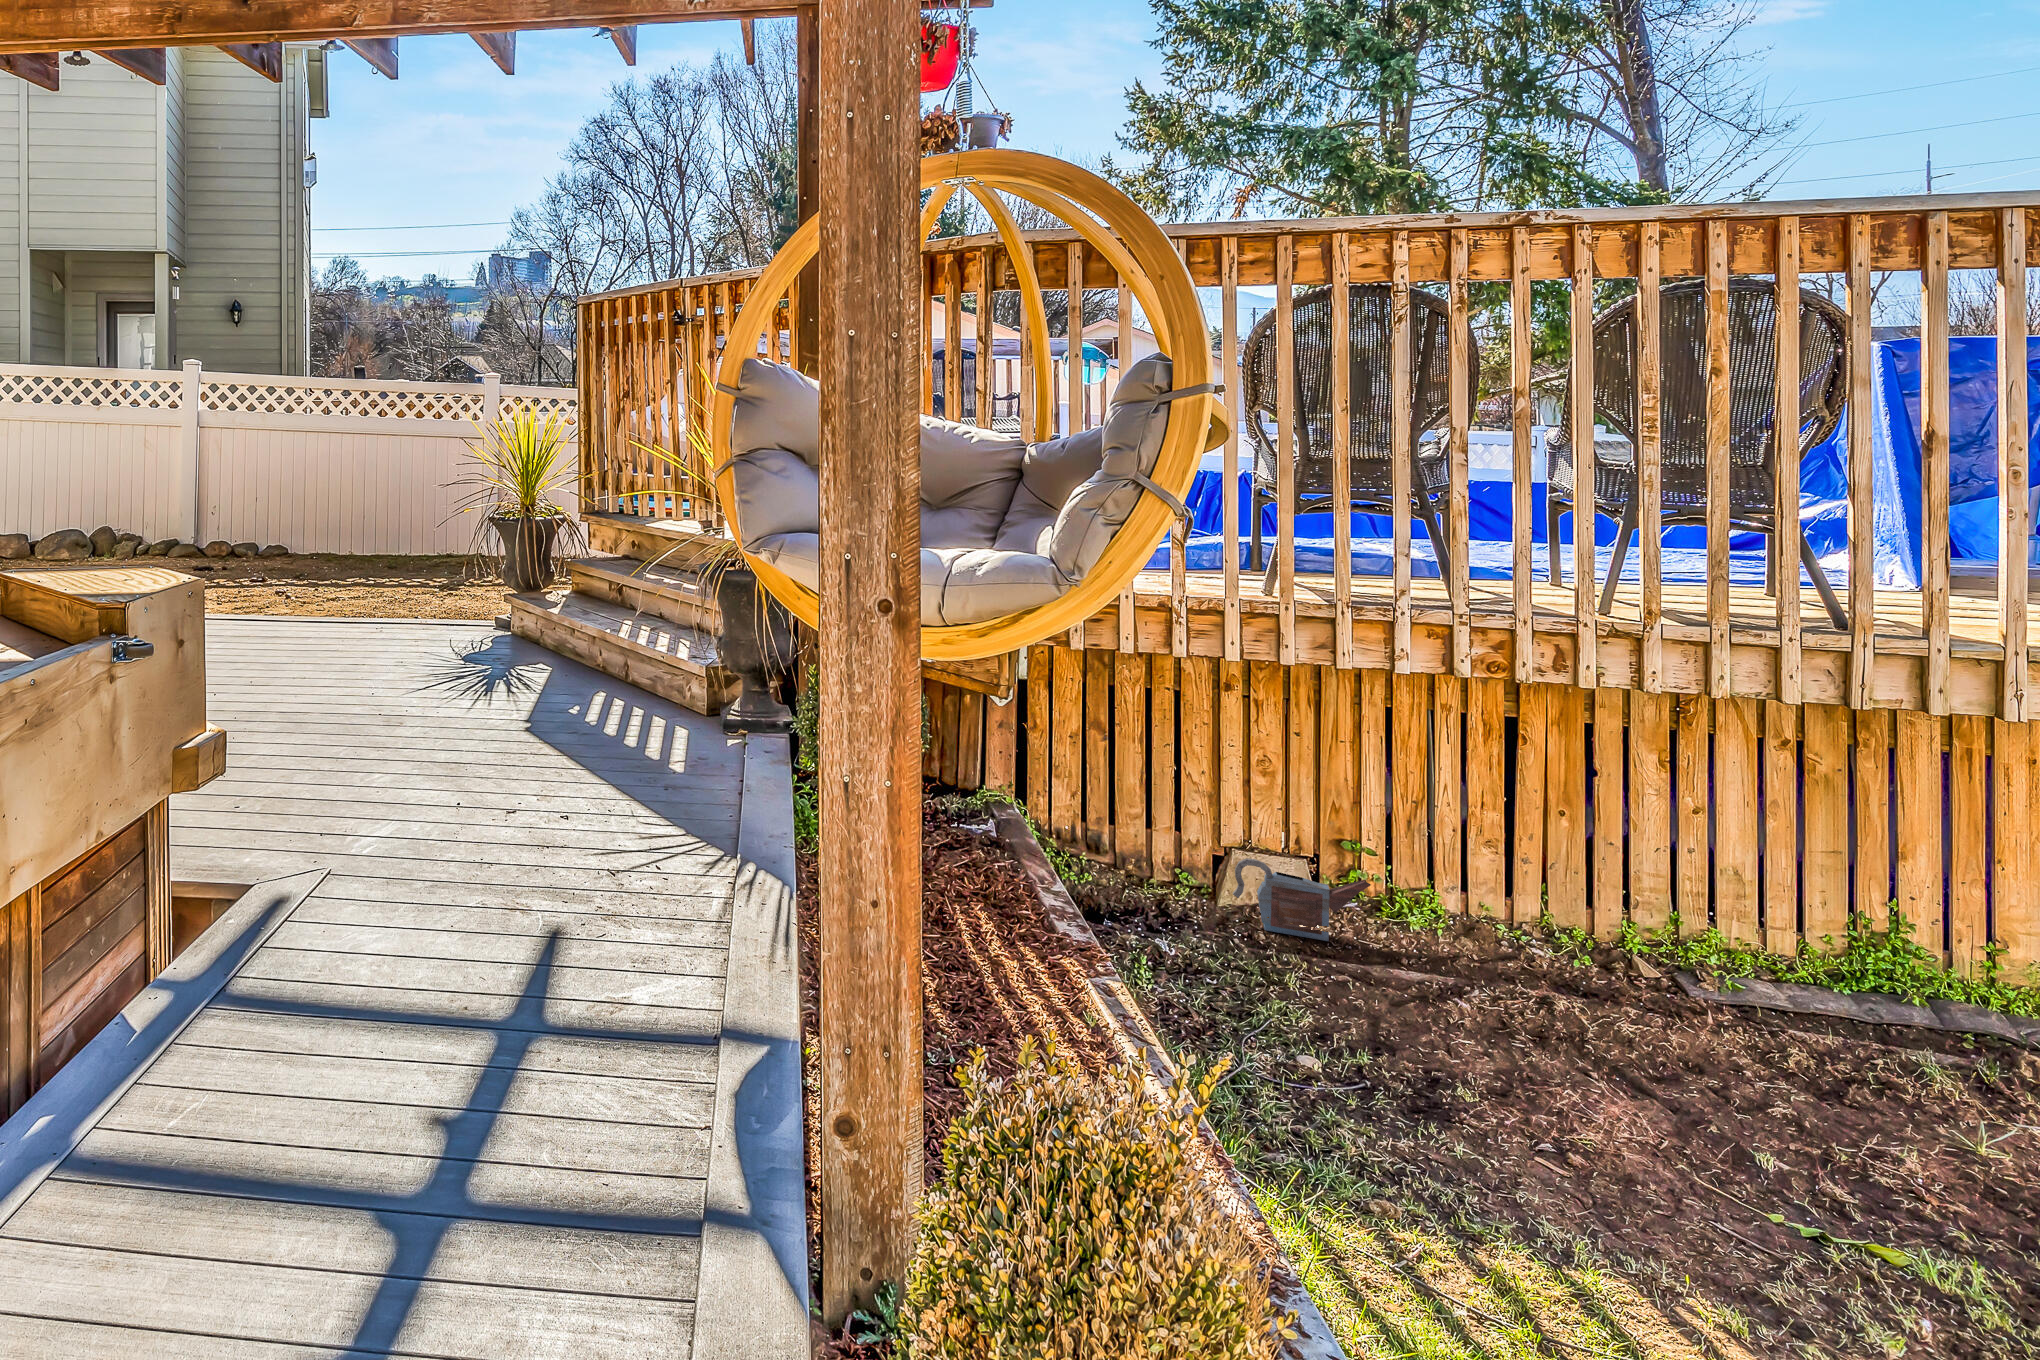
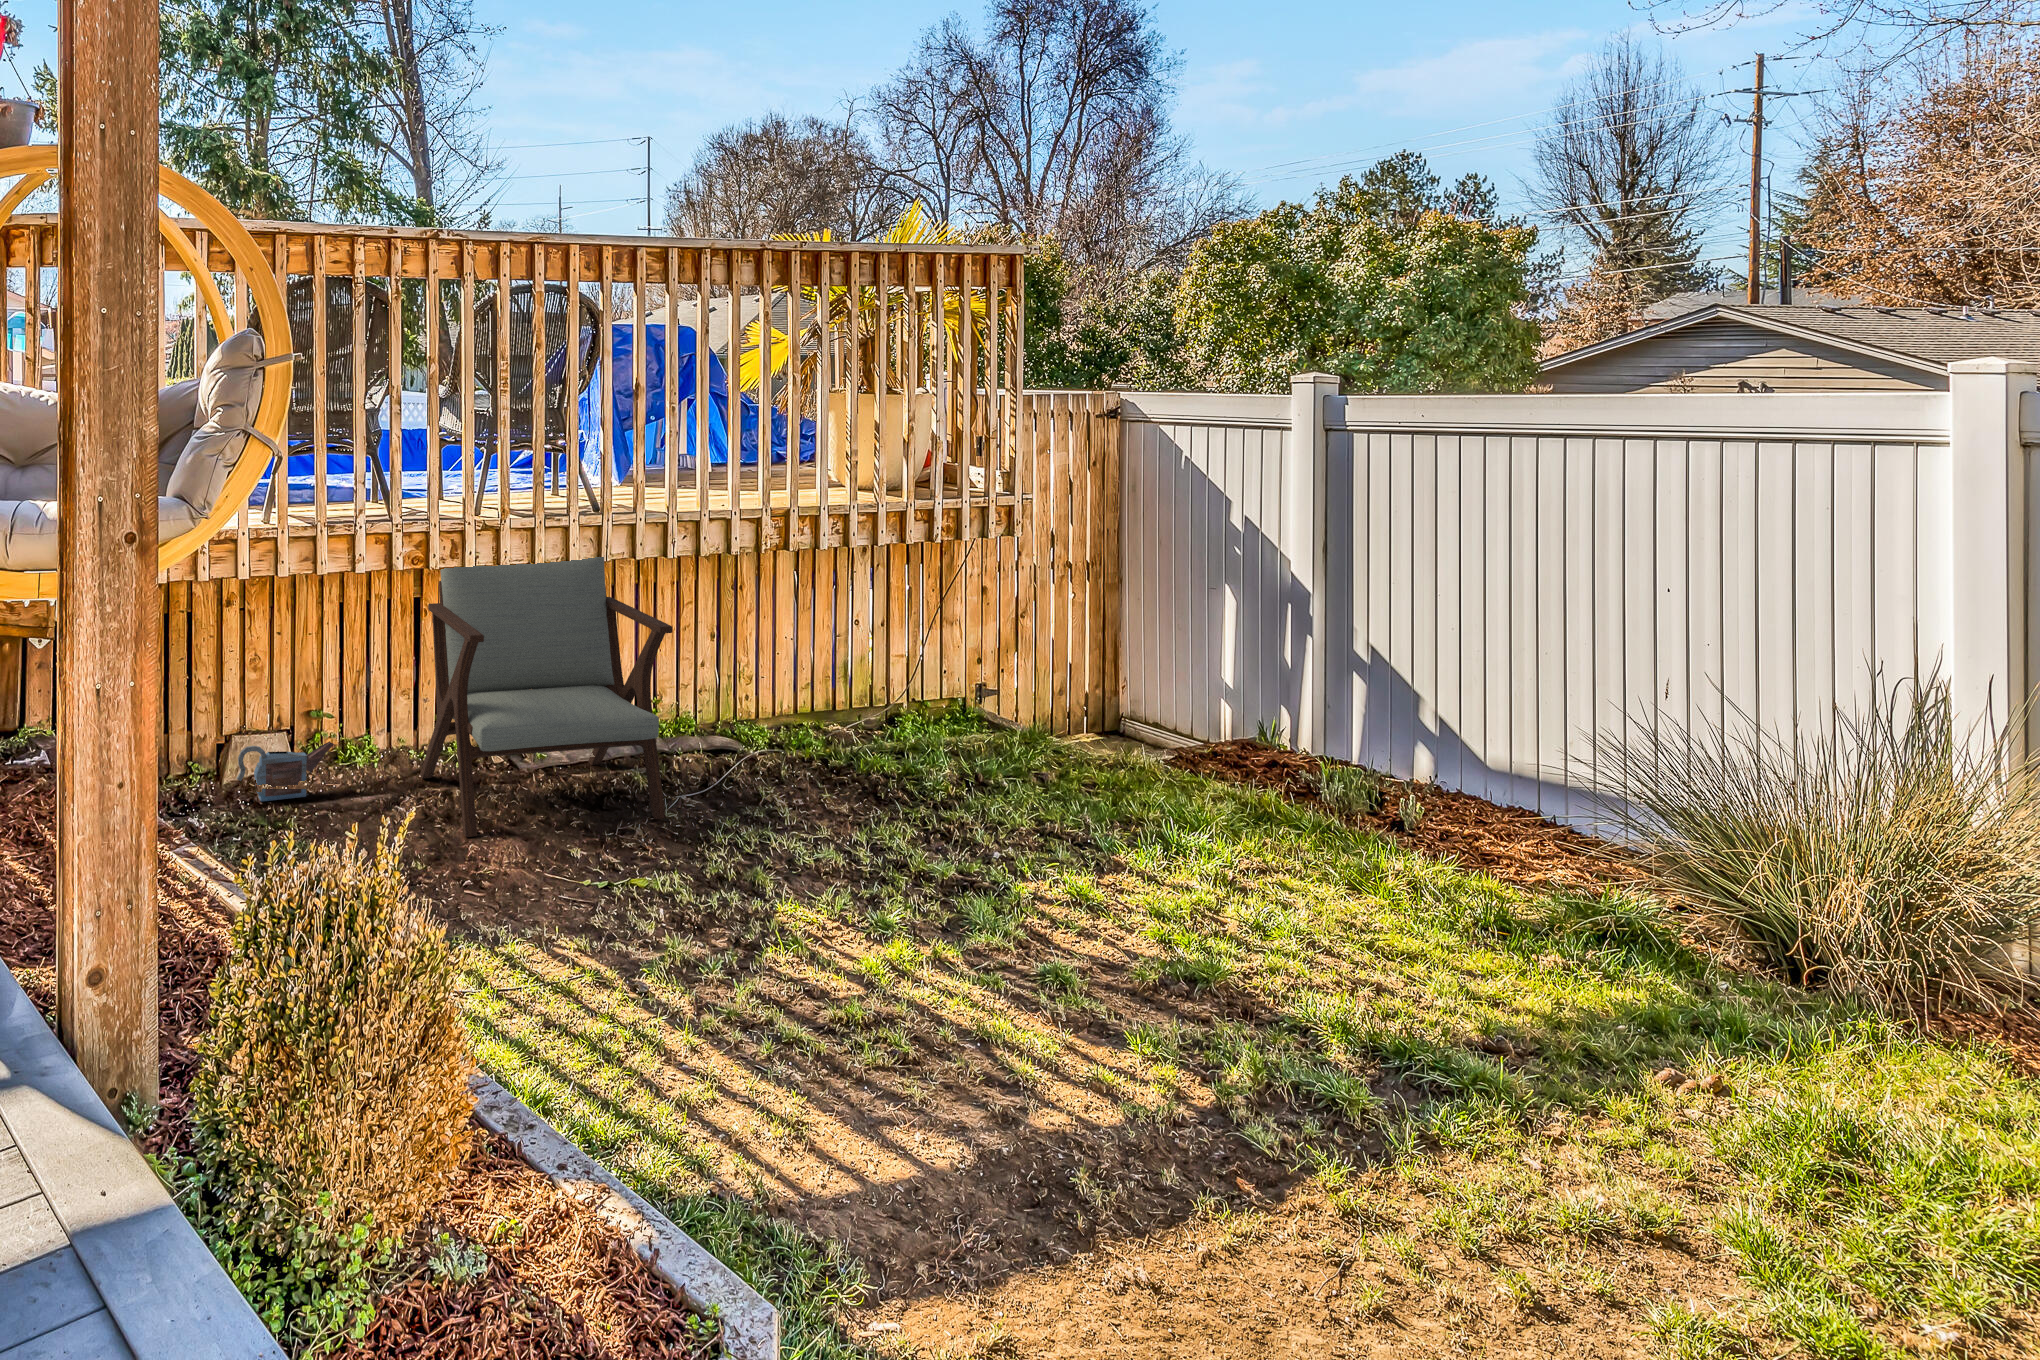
lounge chair: none [1513,667,1996,1162] -> present [420,557,673,837]

